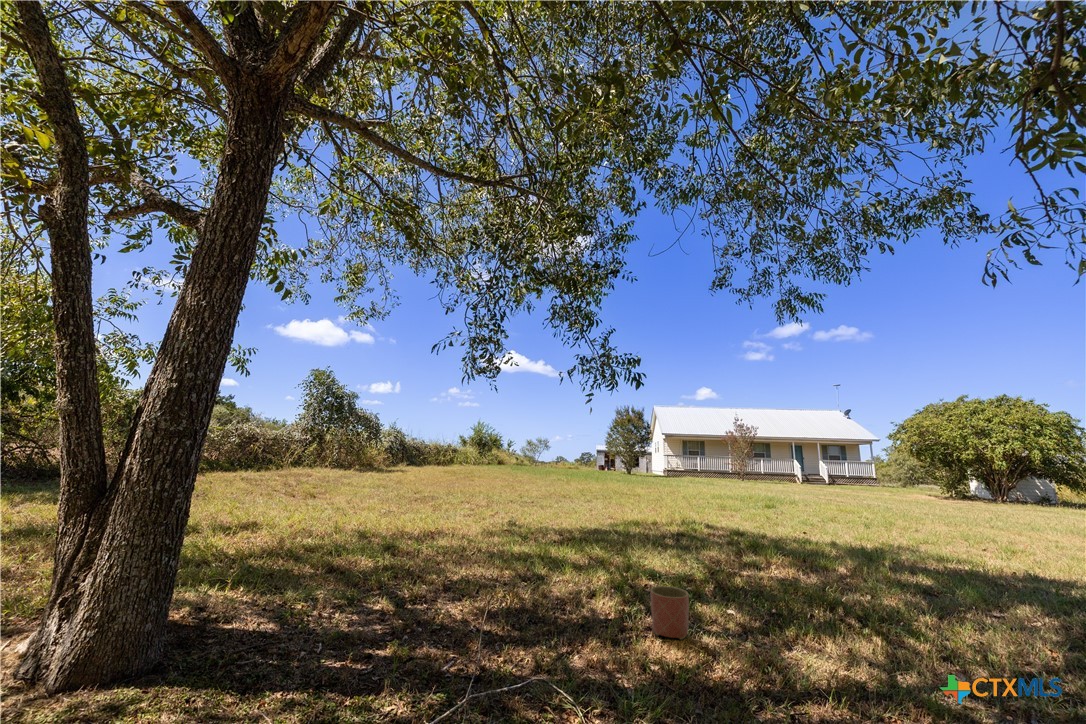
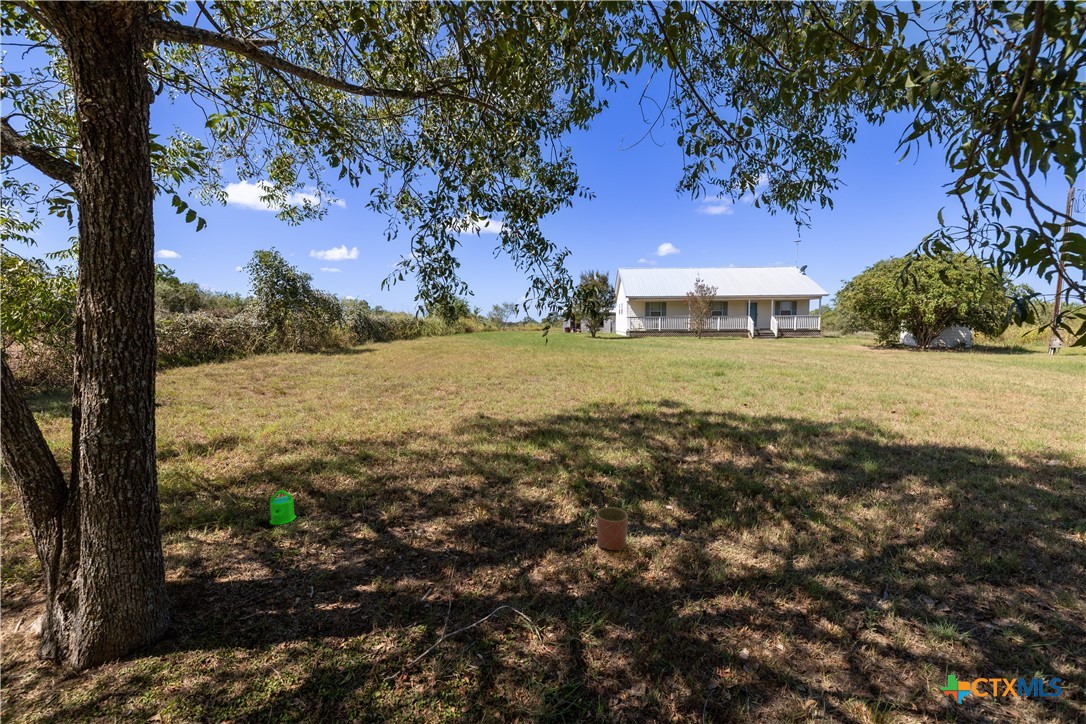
watering can: none [281,553,311,593] -> present [270,490,296,525]

